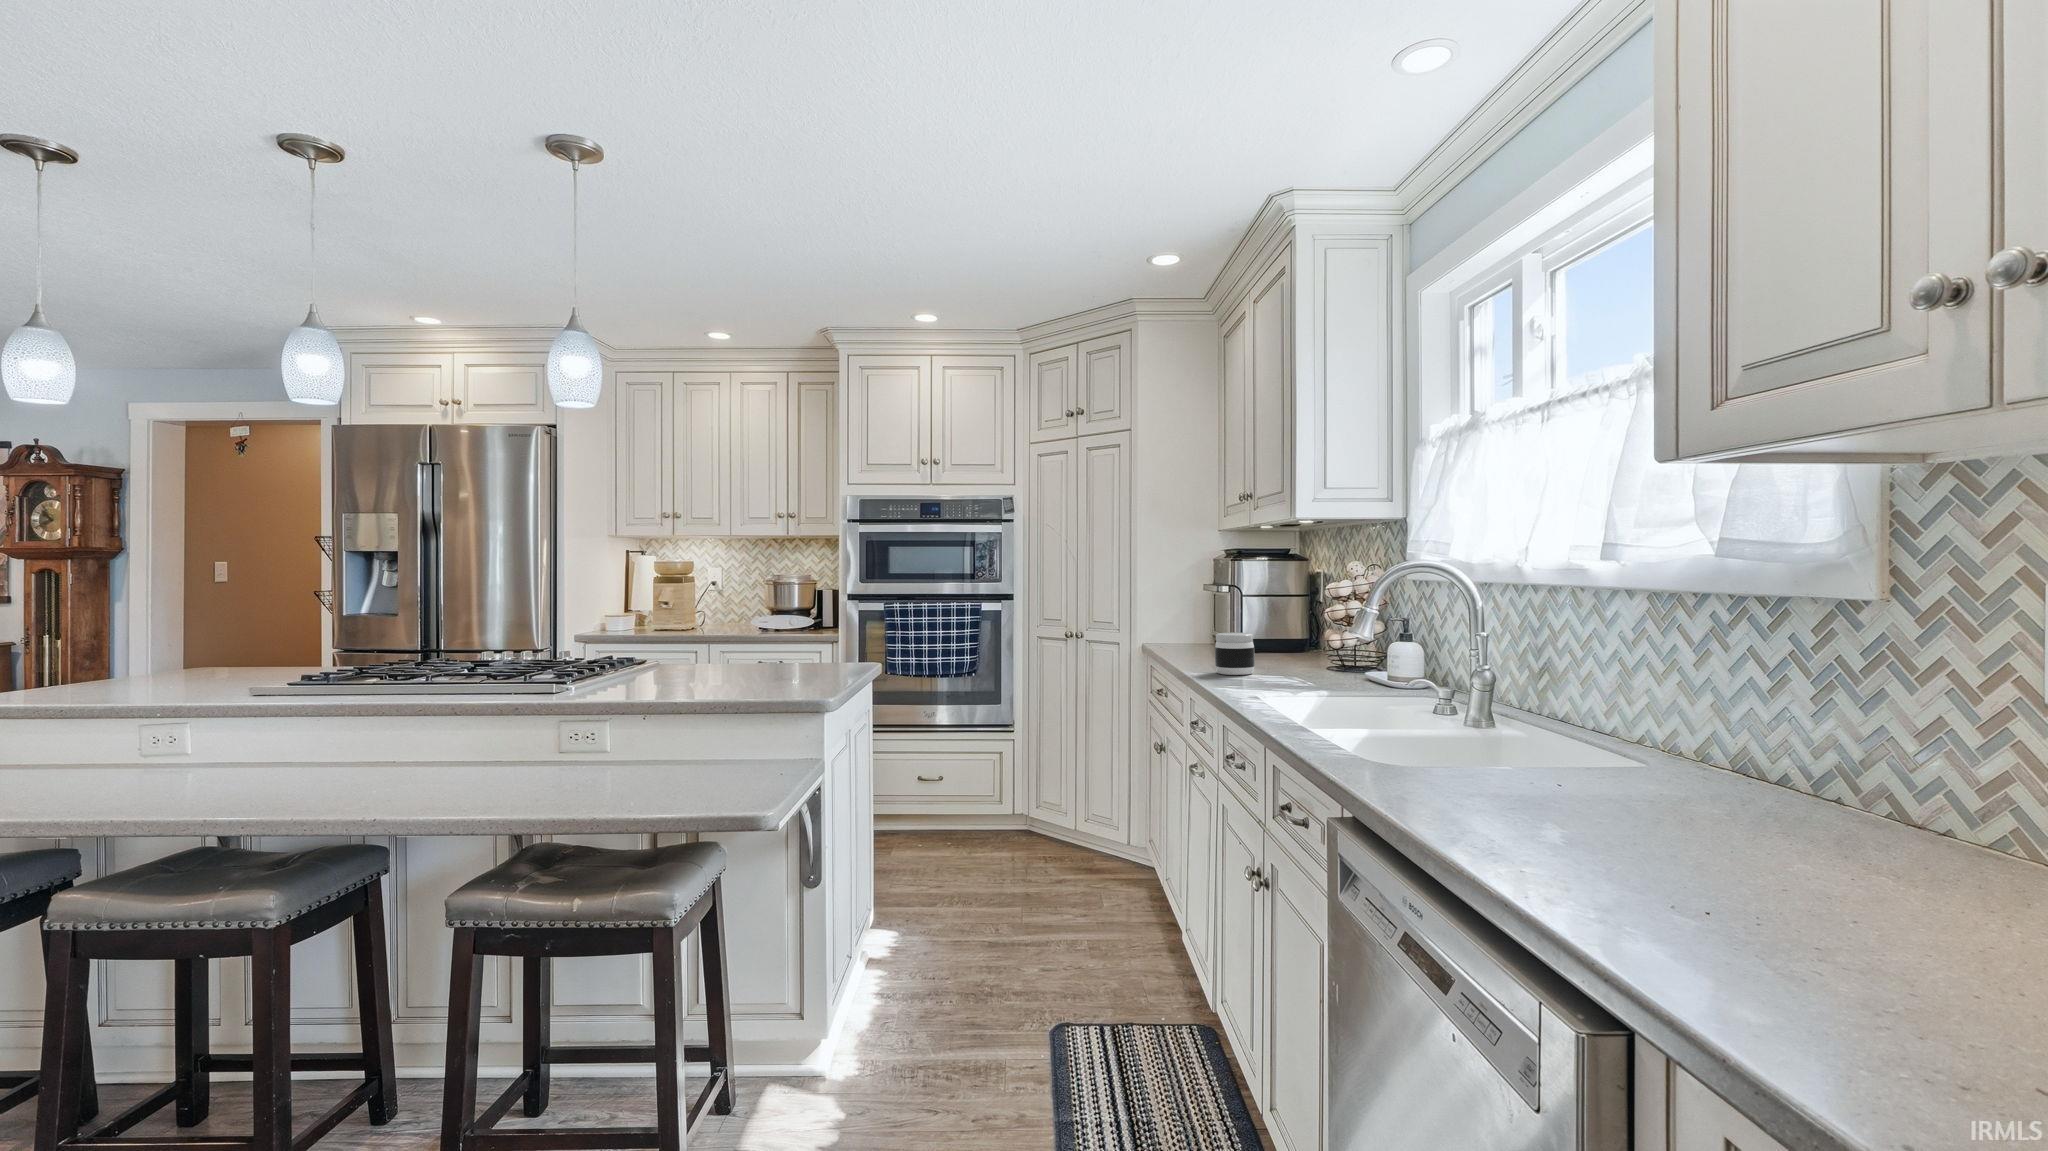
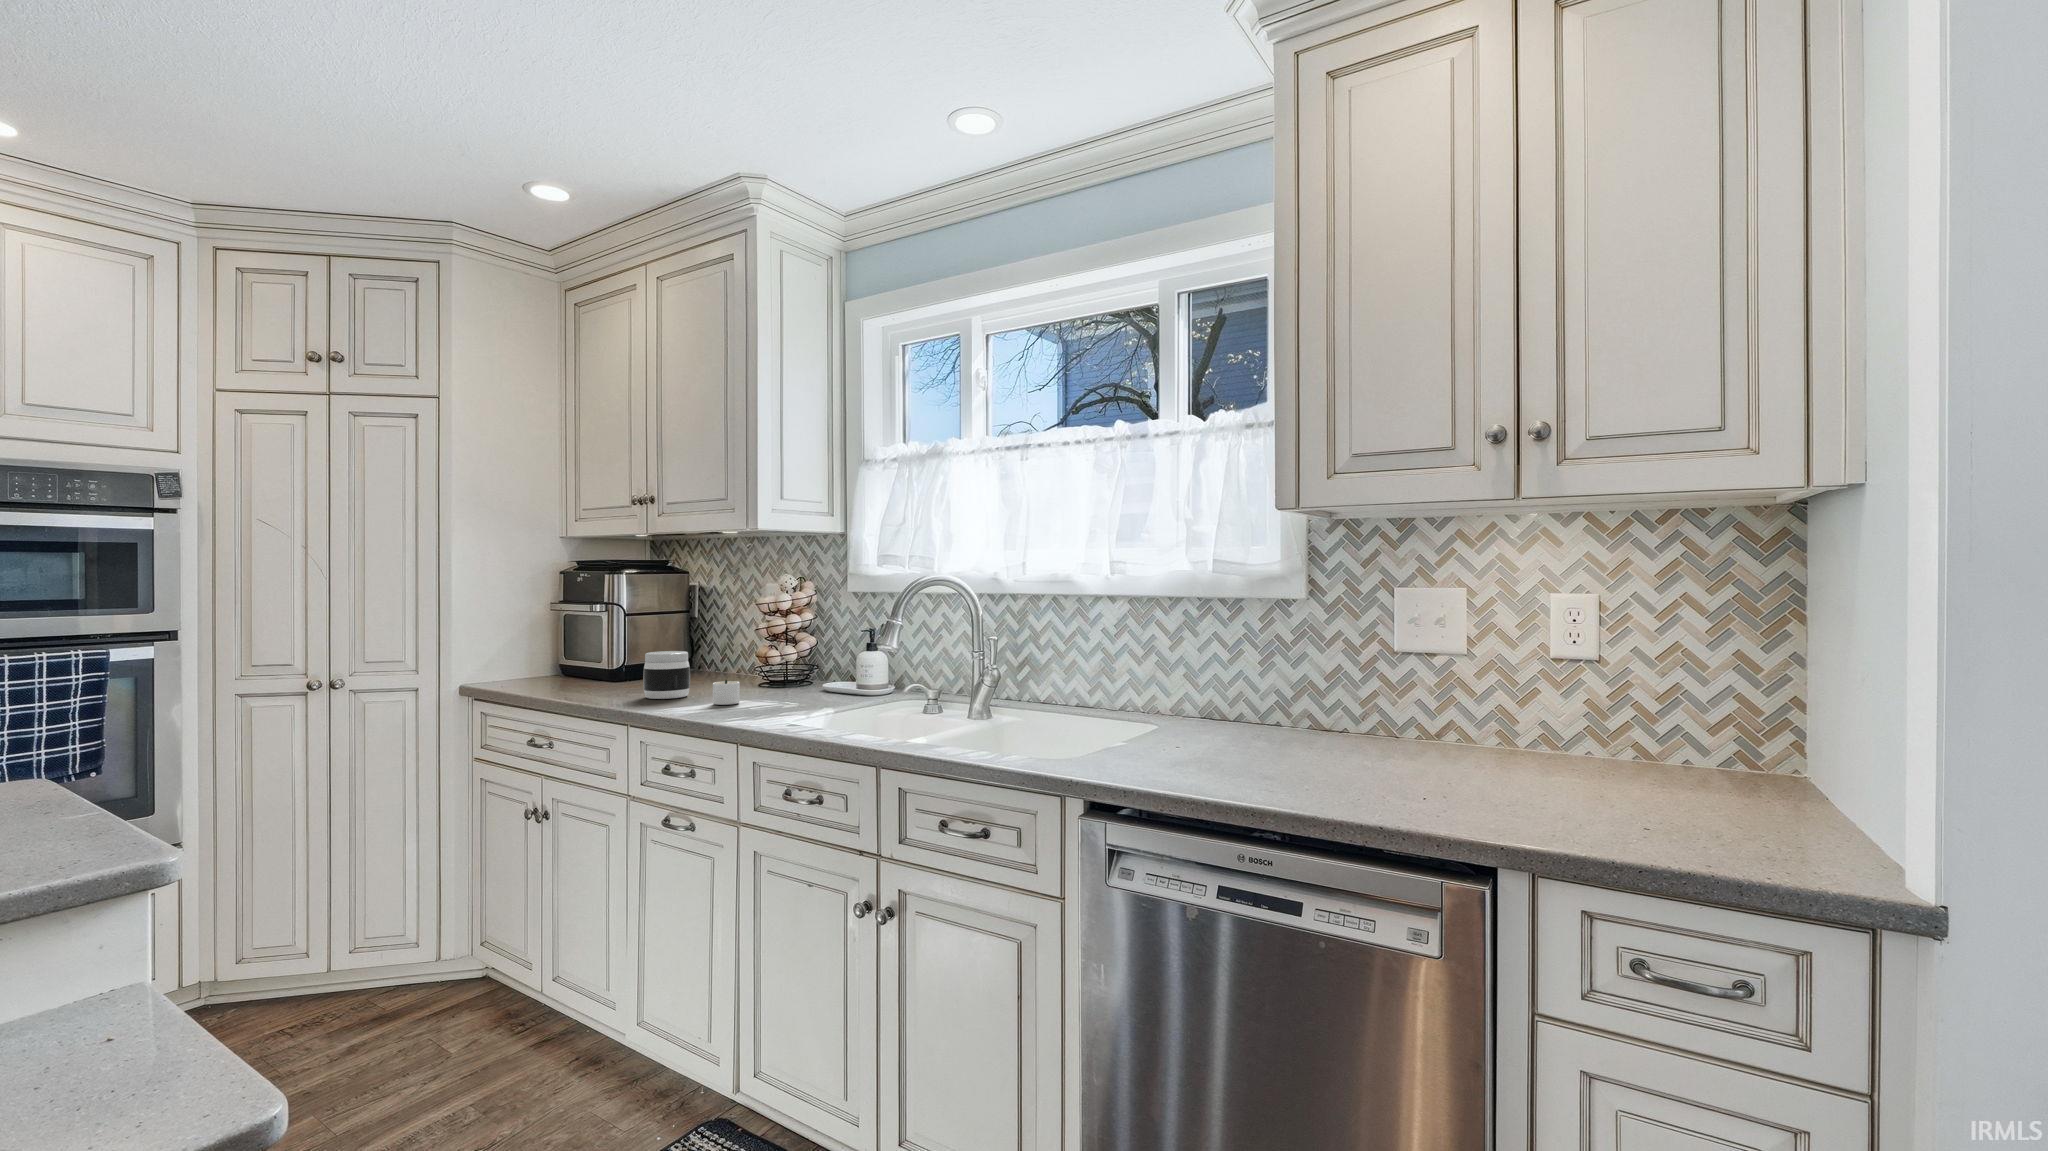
candle: none [1246,662,1283,685] -> present [713,680,740,705]

